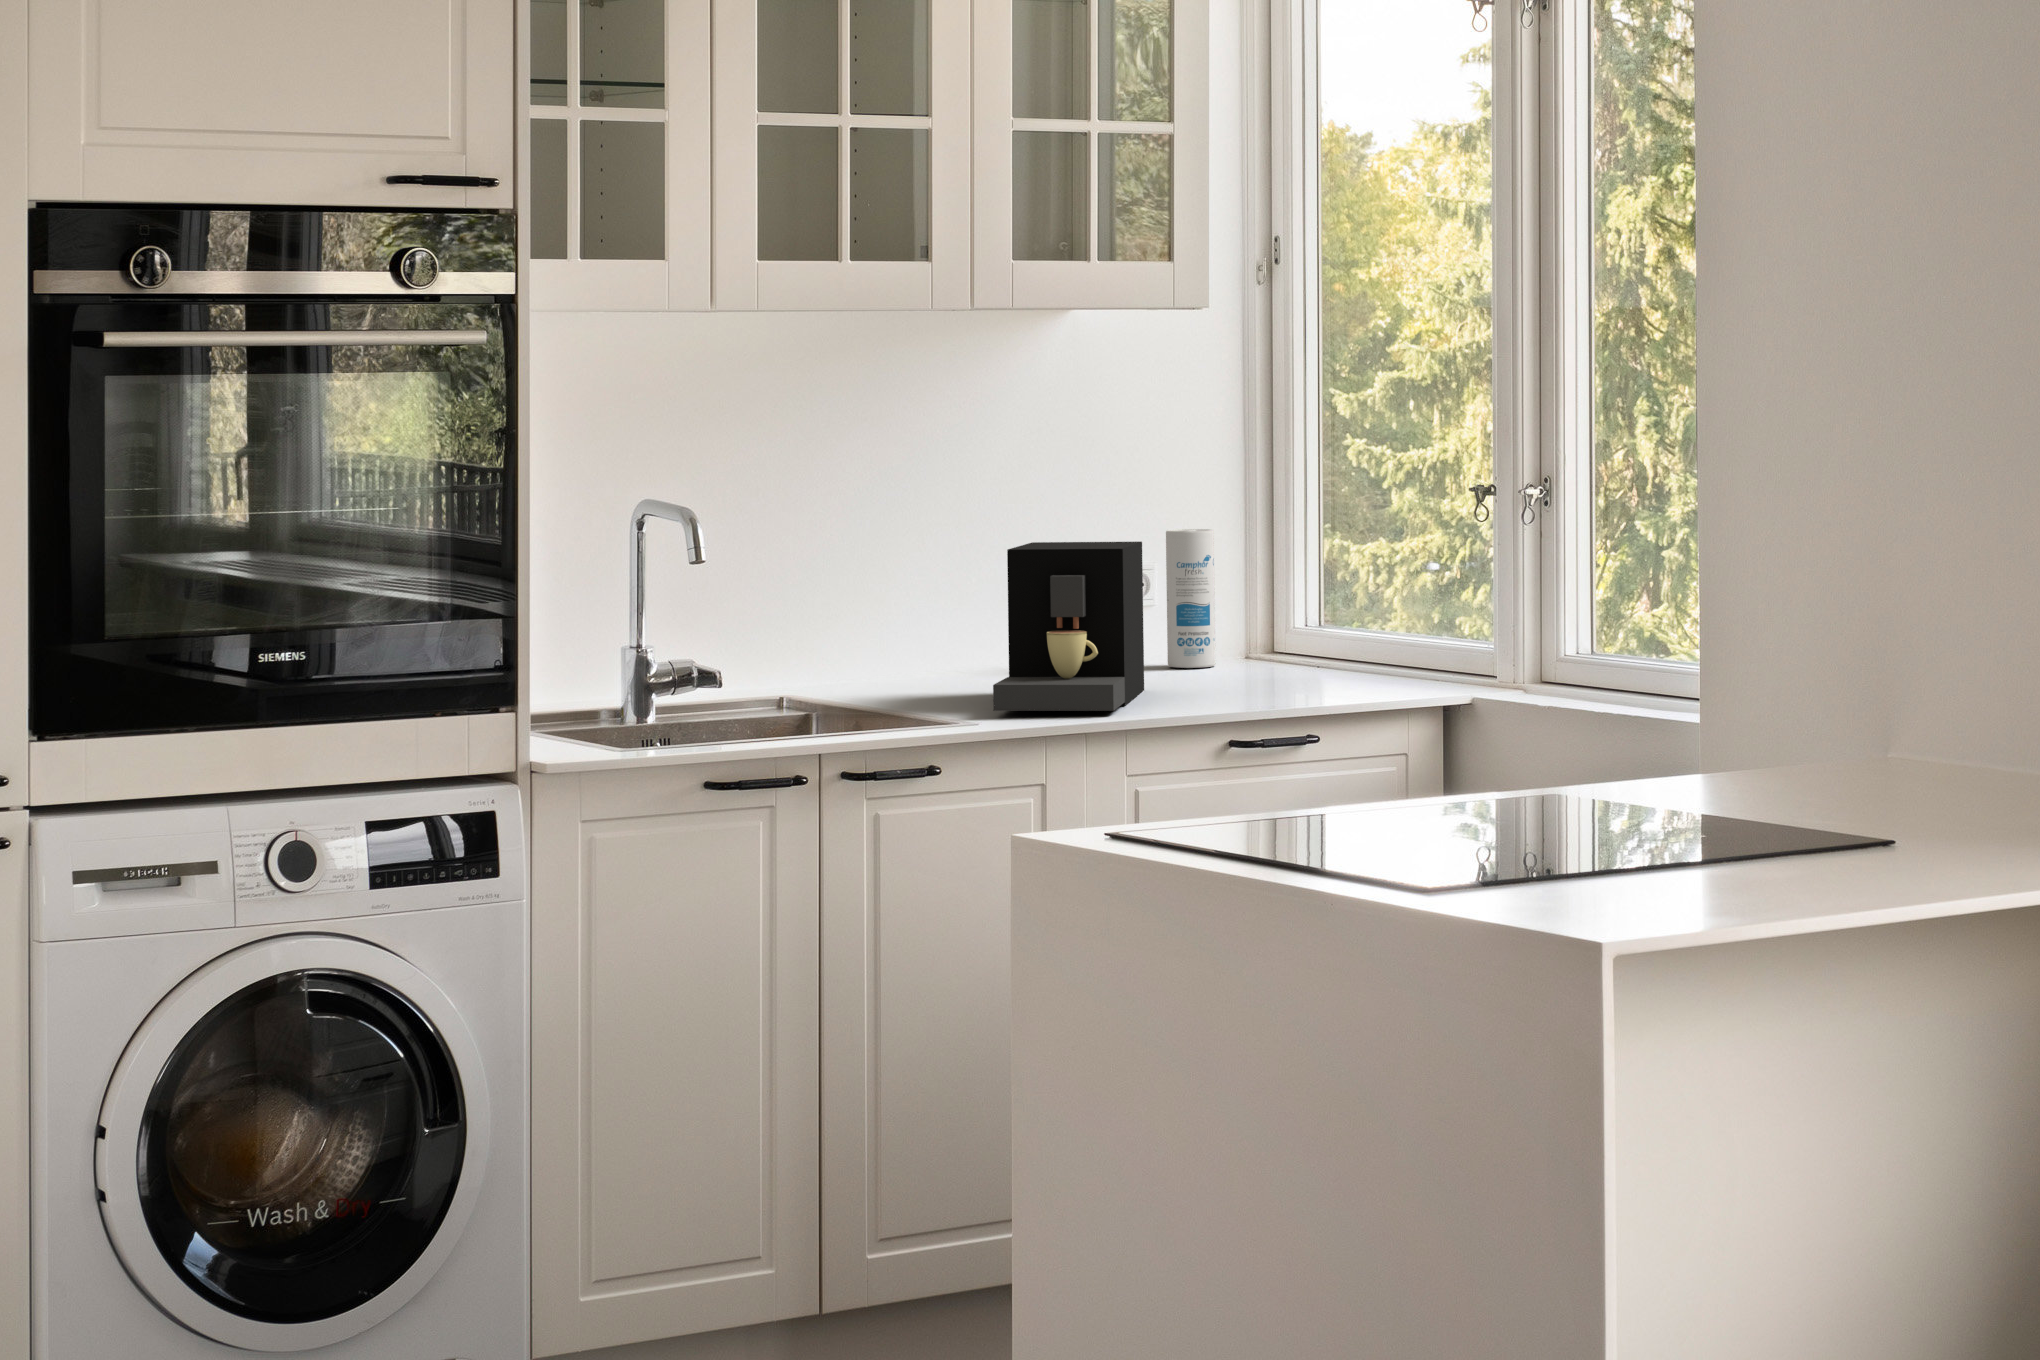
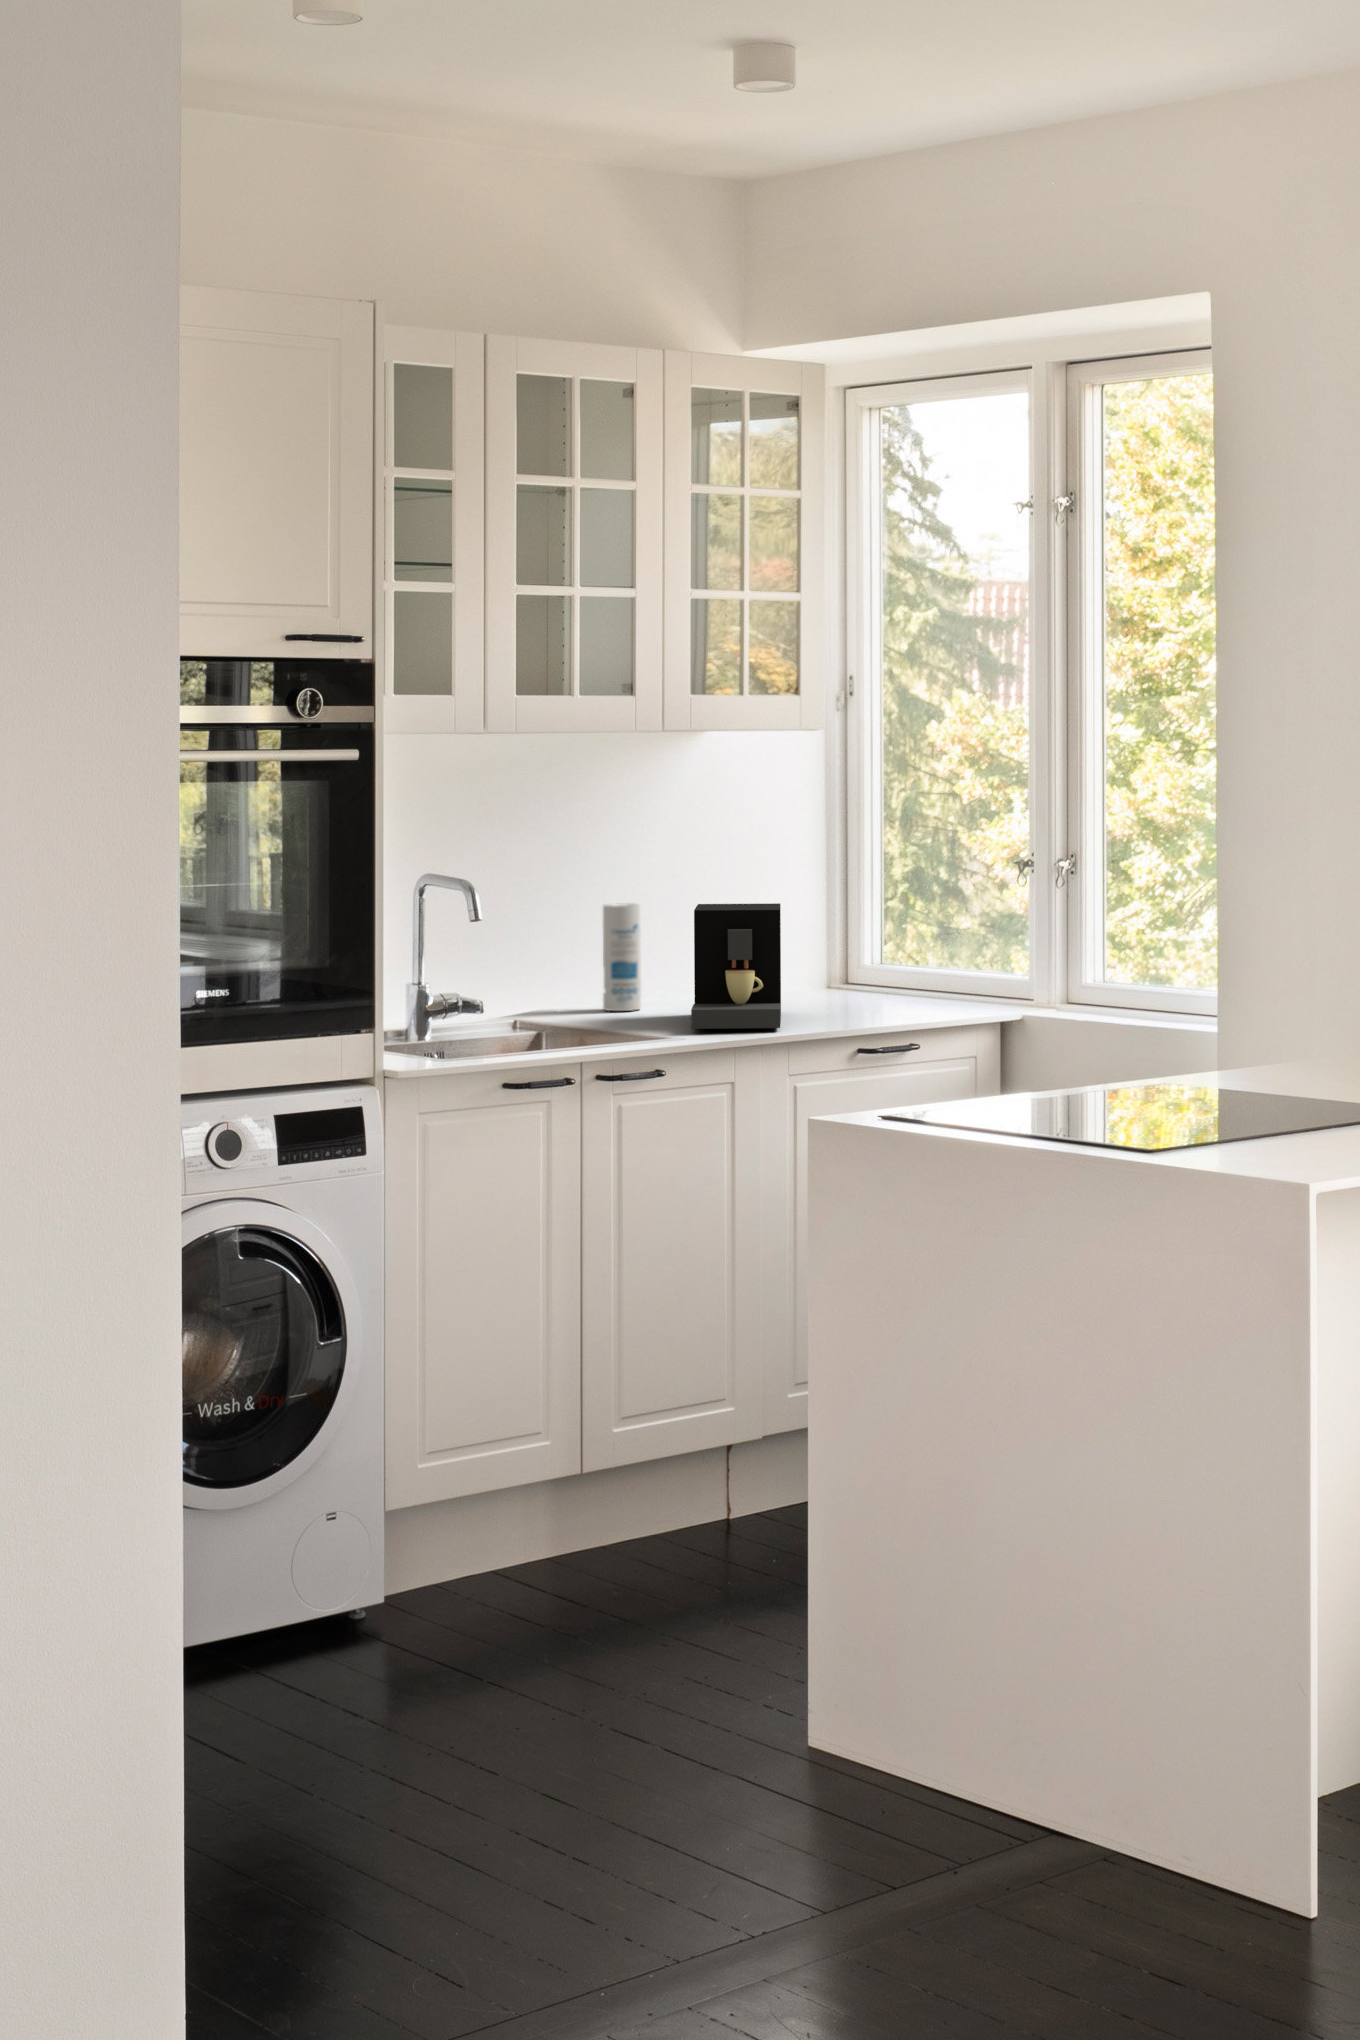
canister: present [1166,529,1216,668] -> present [603,903,641,1011]

